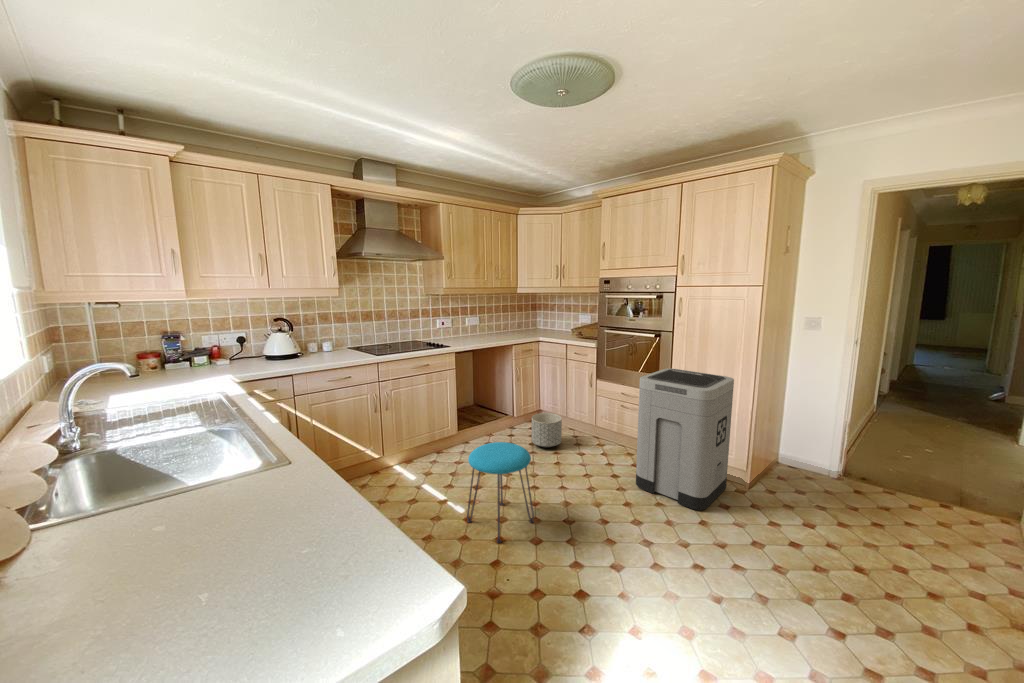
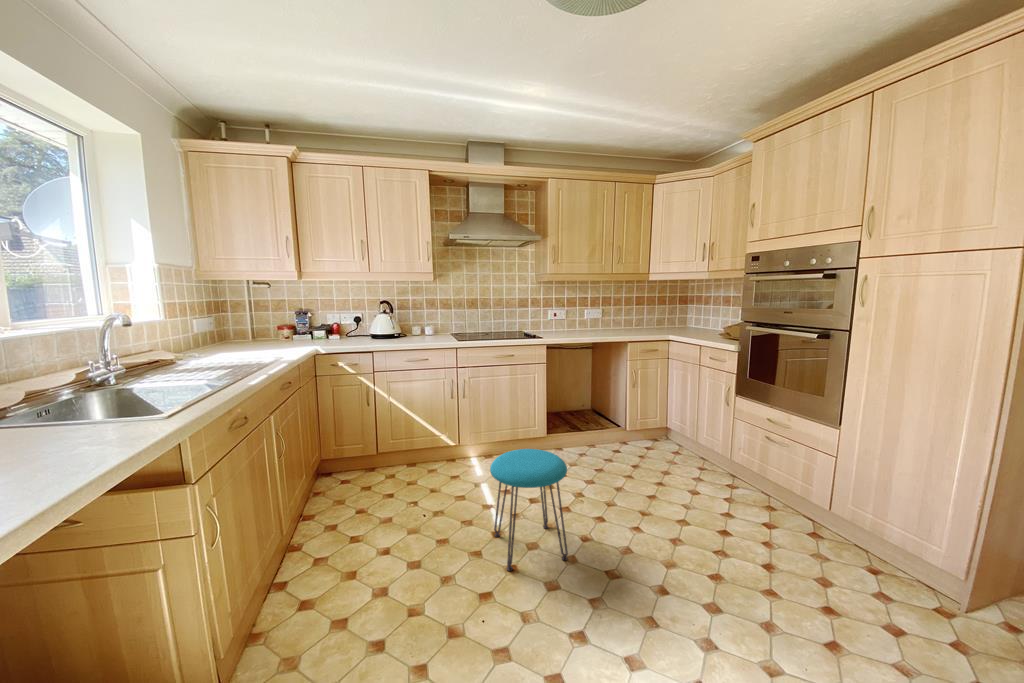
trash can: present [636,369,734,510] -> none [750,387,960,633]
planter: present [532,413,562,448] -> none [633,430,675,475]

